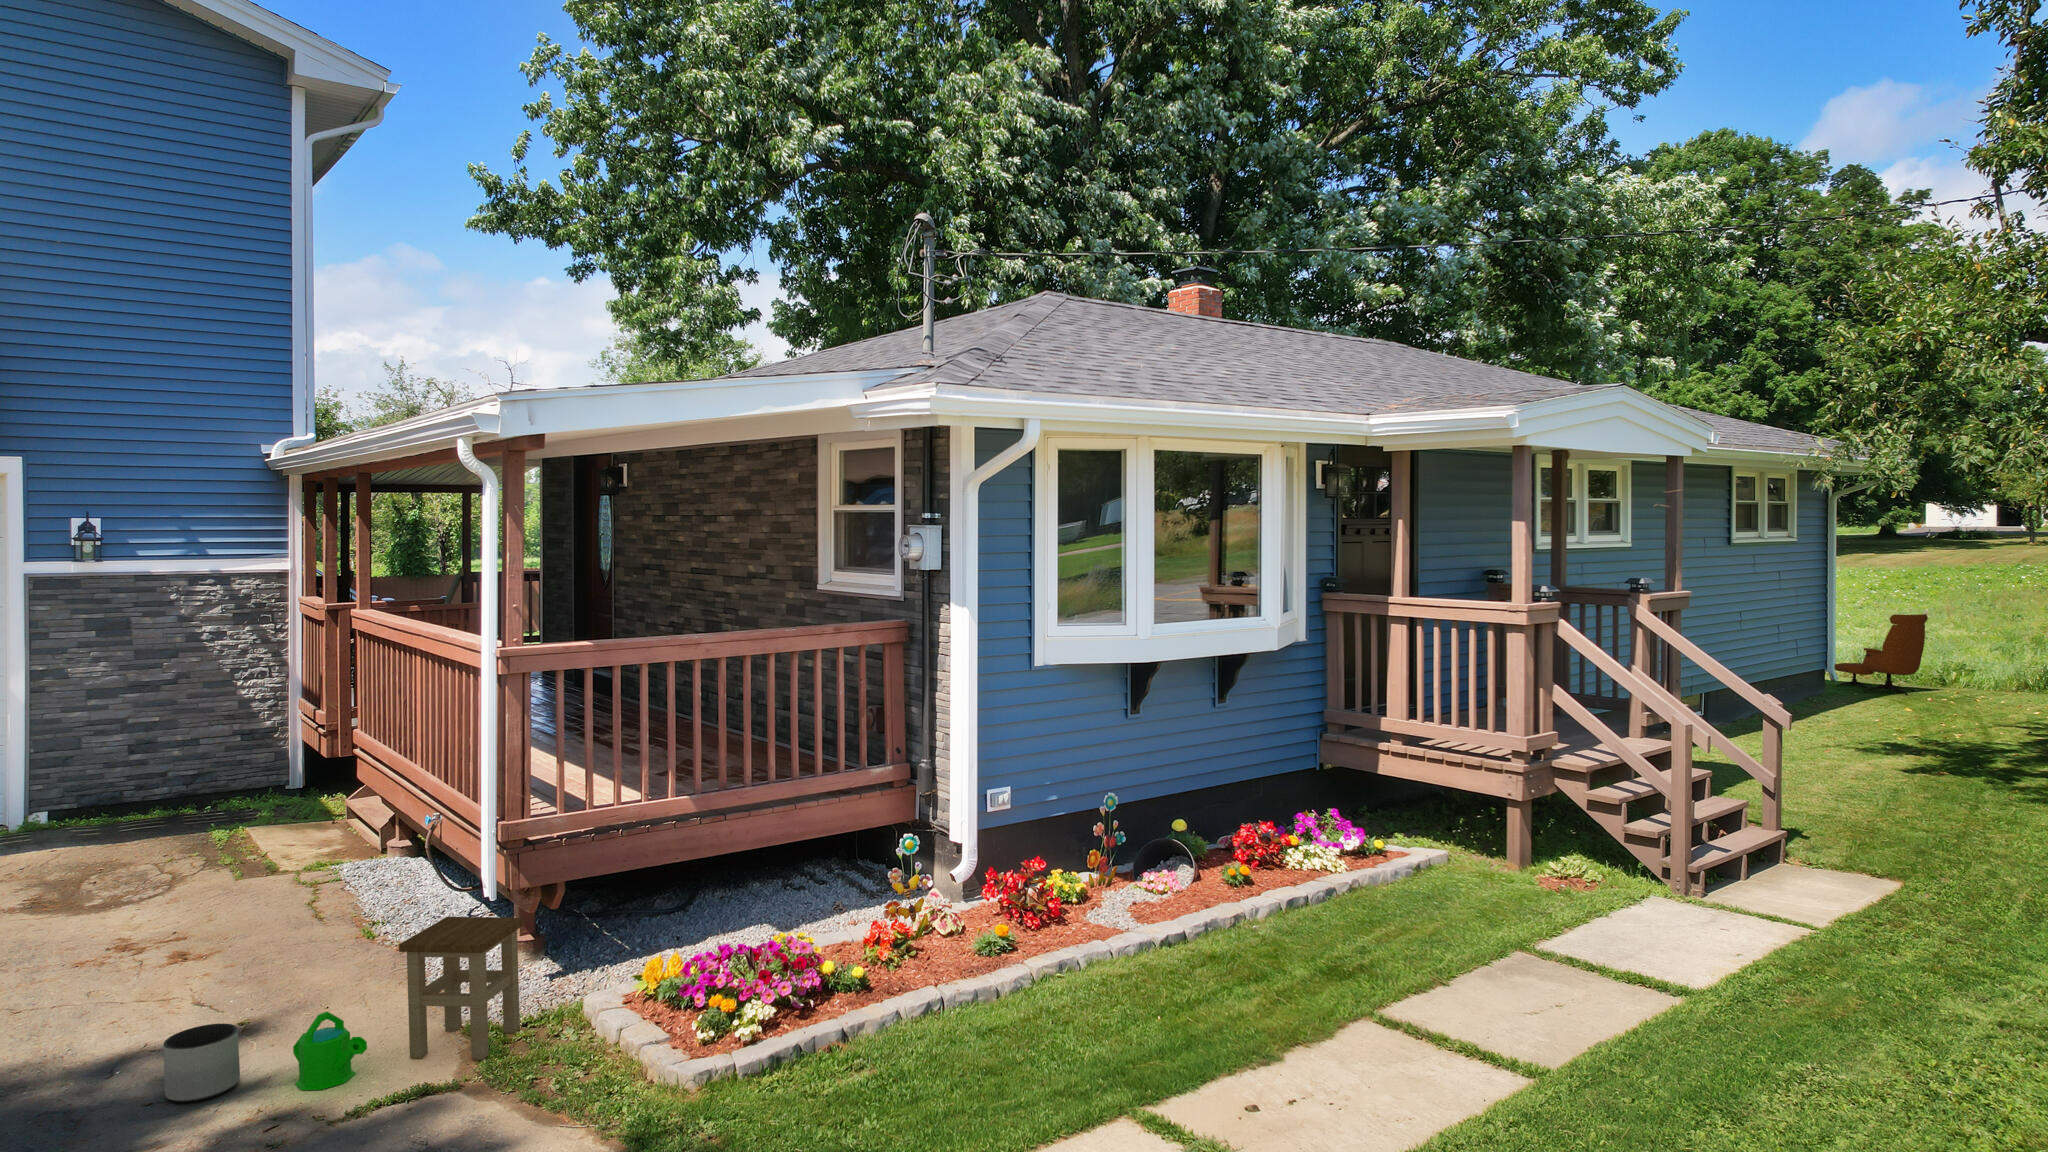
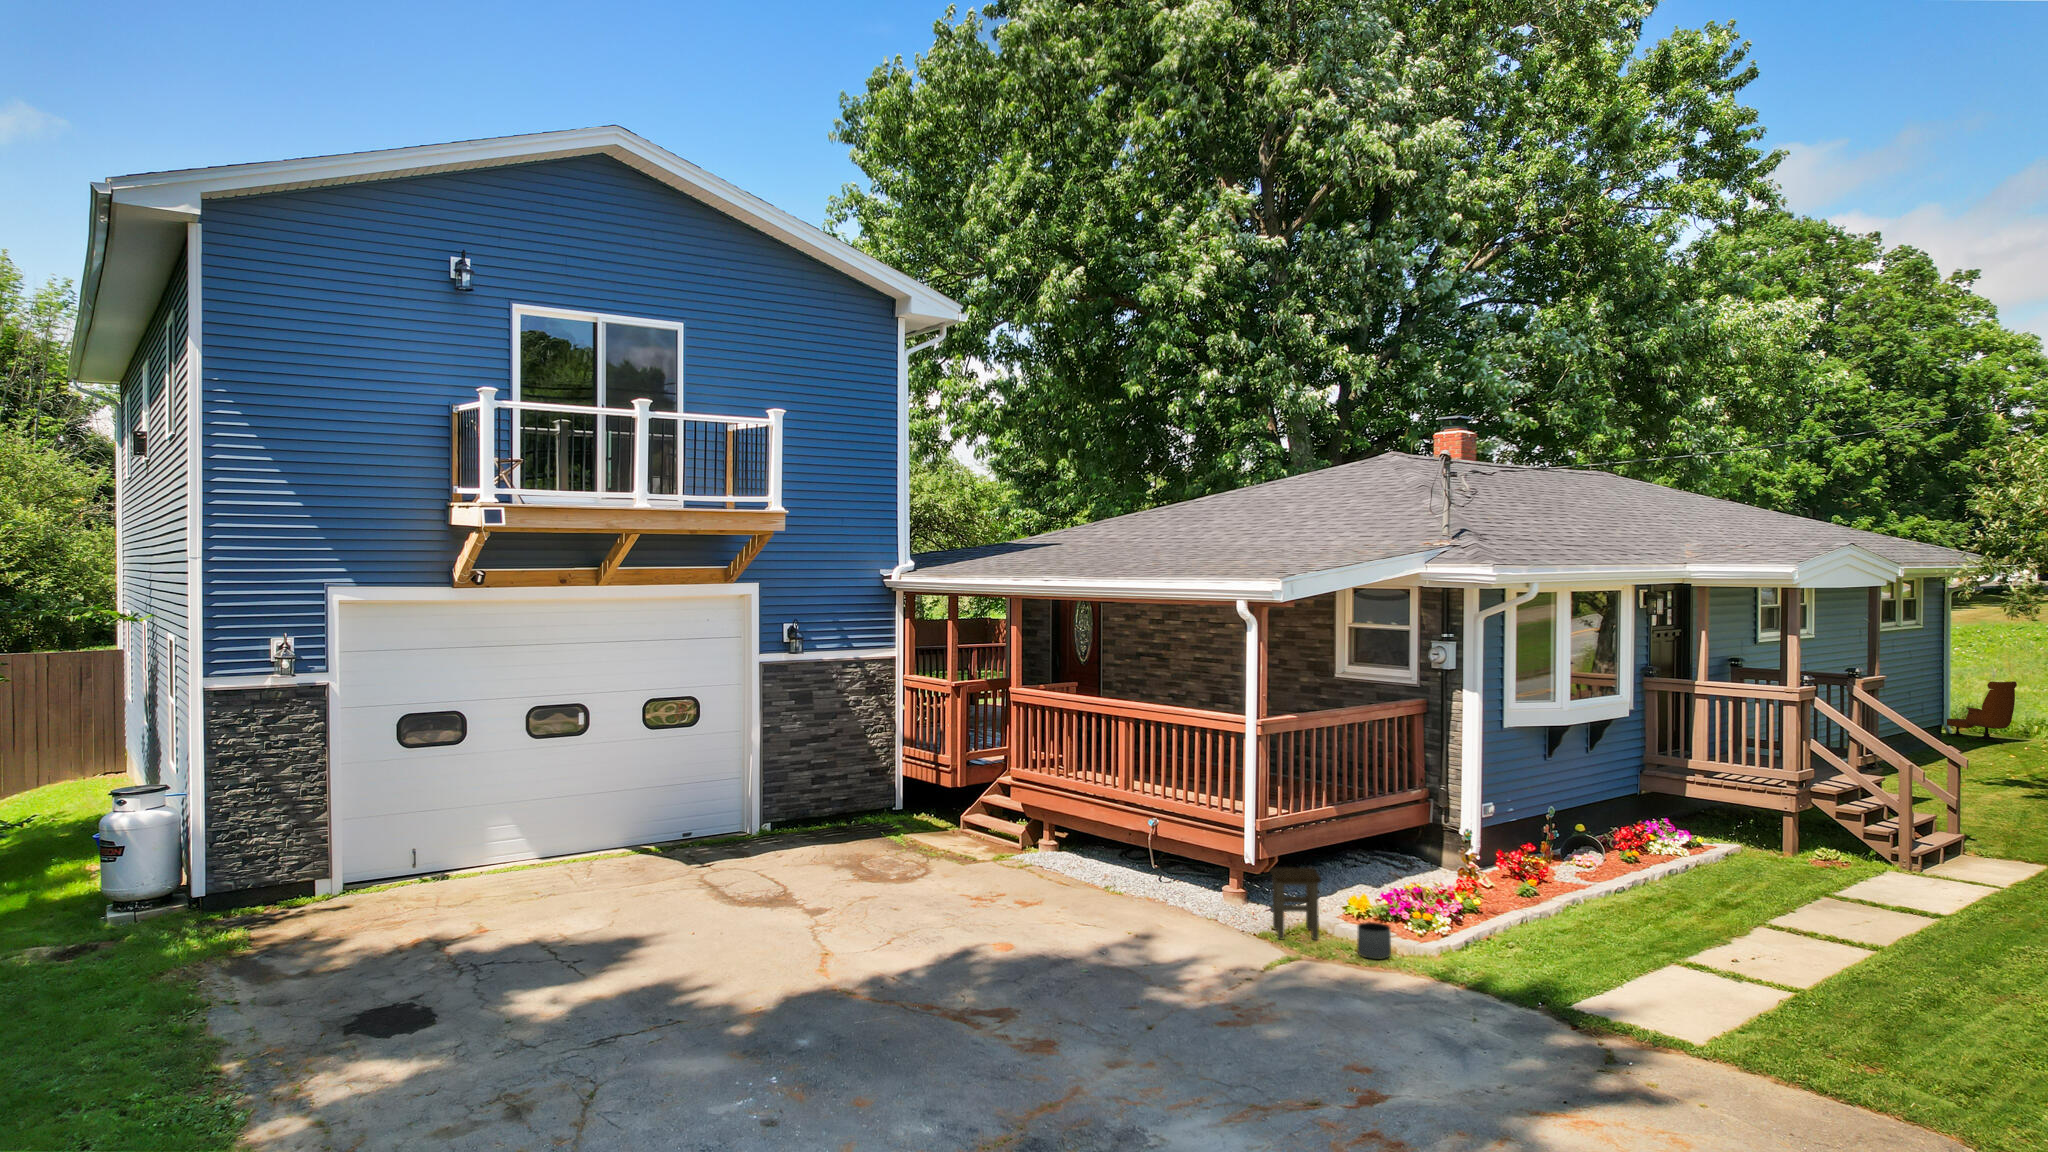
watering can: present [293,1012,367,1090] -> none [1228,912,1277,951]
planter: present [164,1023,240,1102] -> present [1357,922,1391,959]

